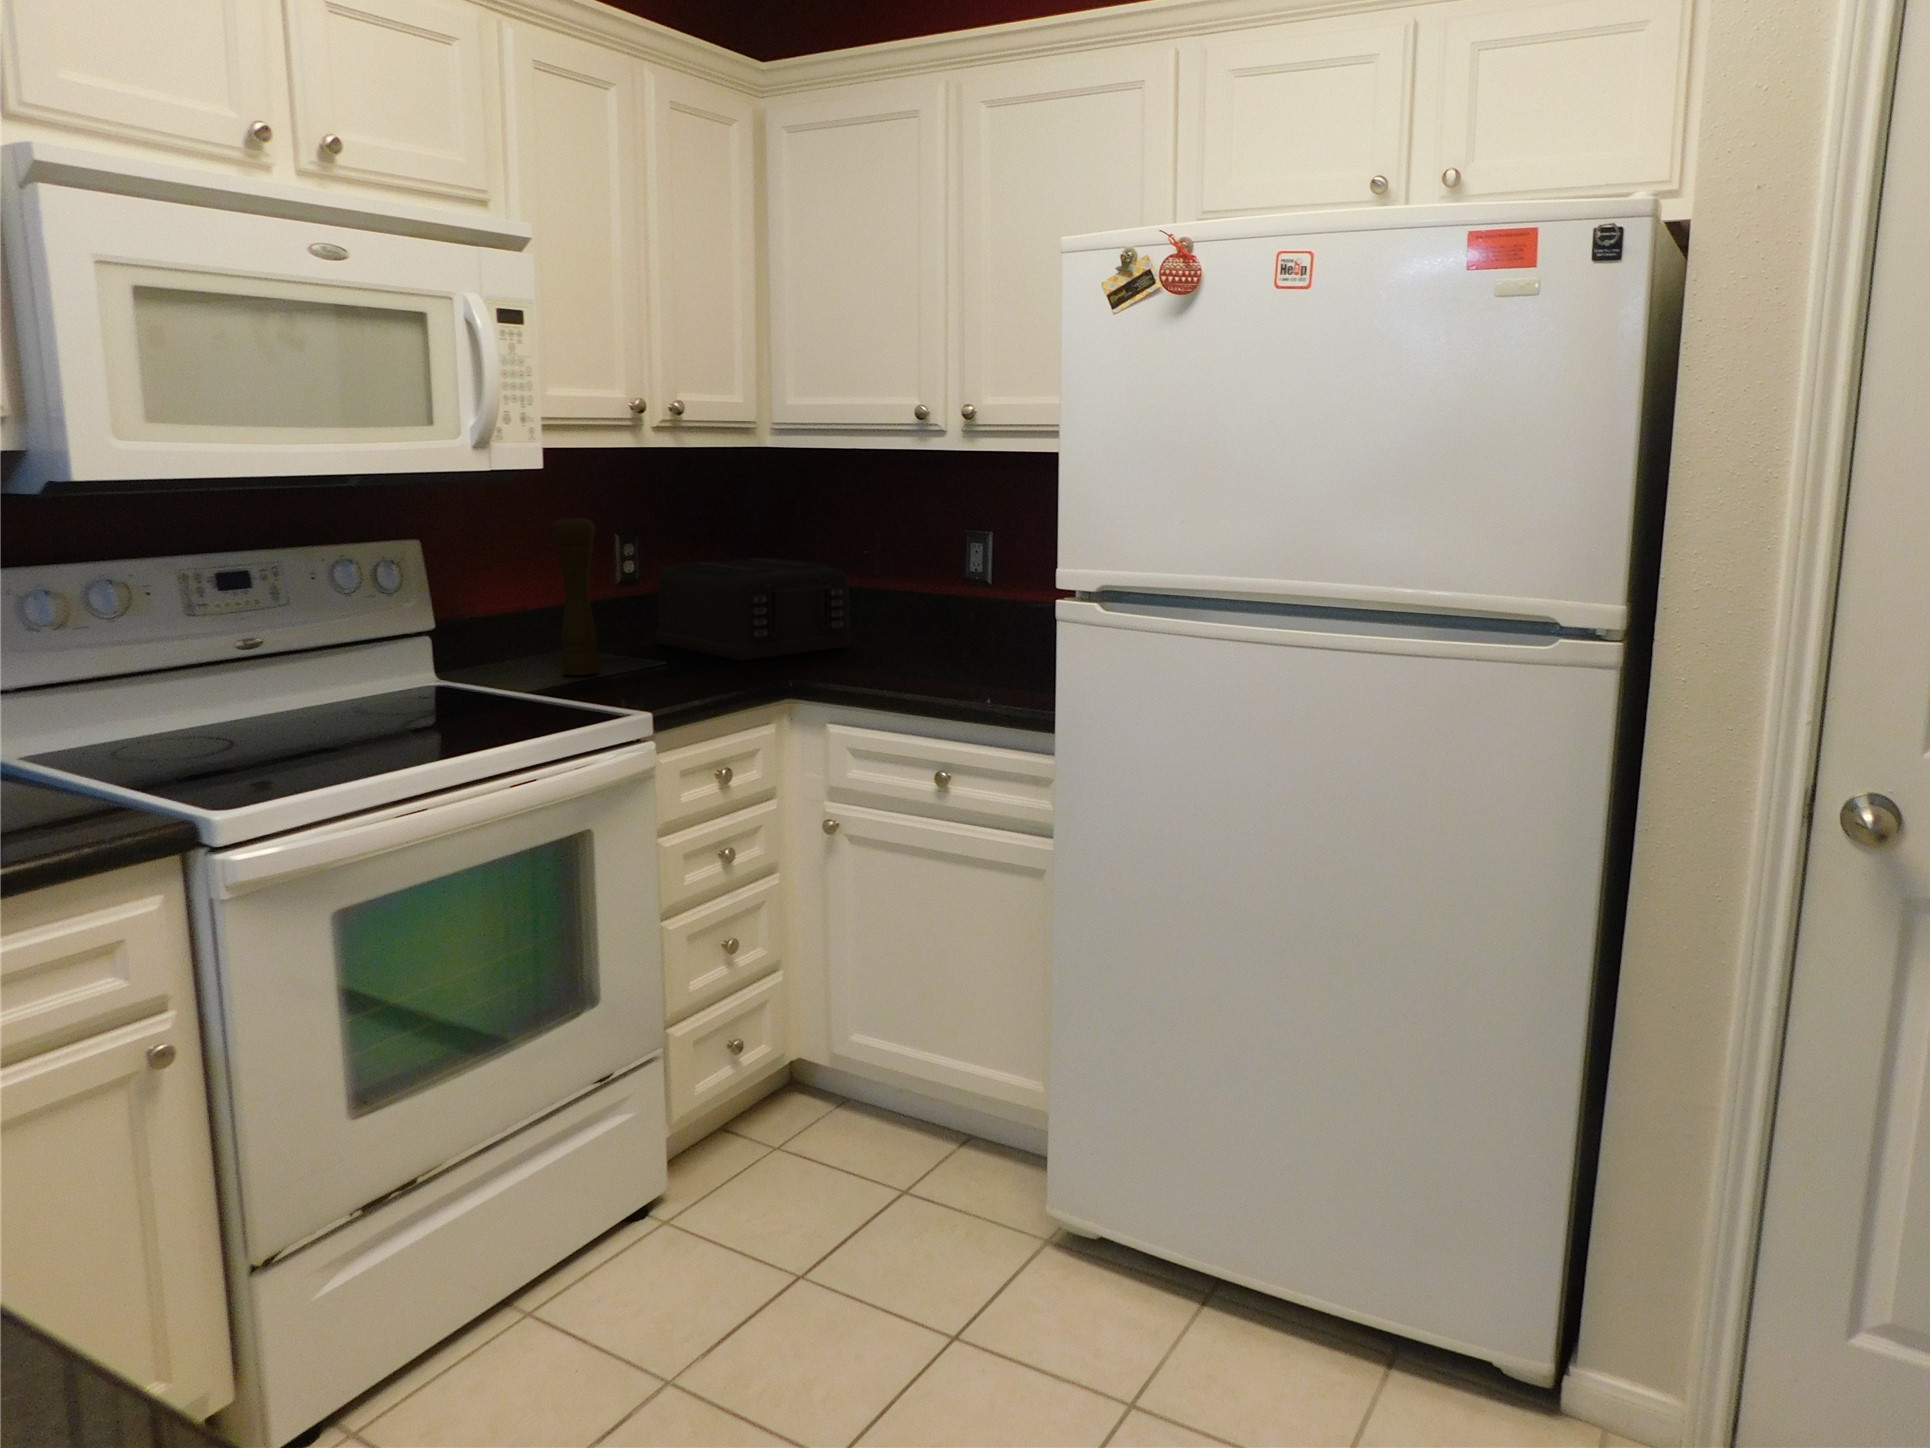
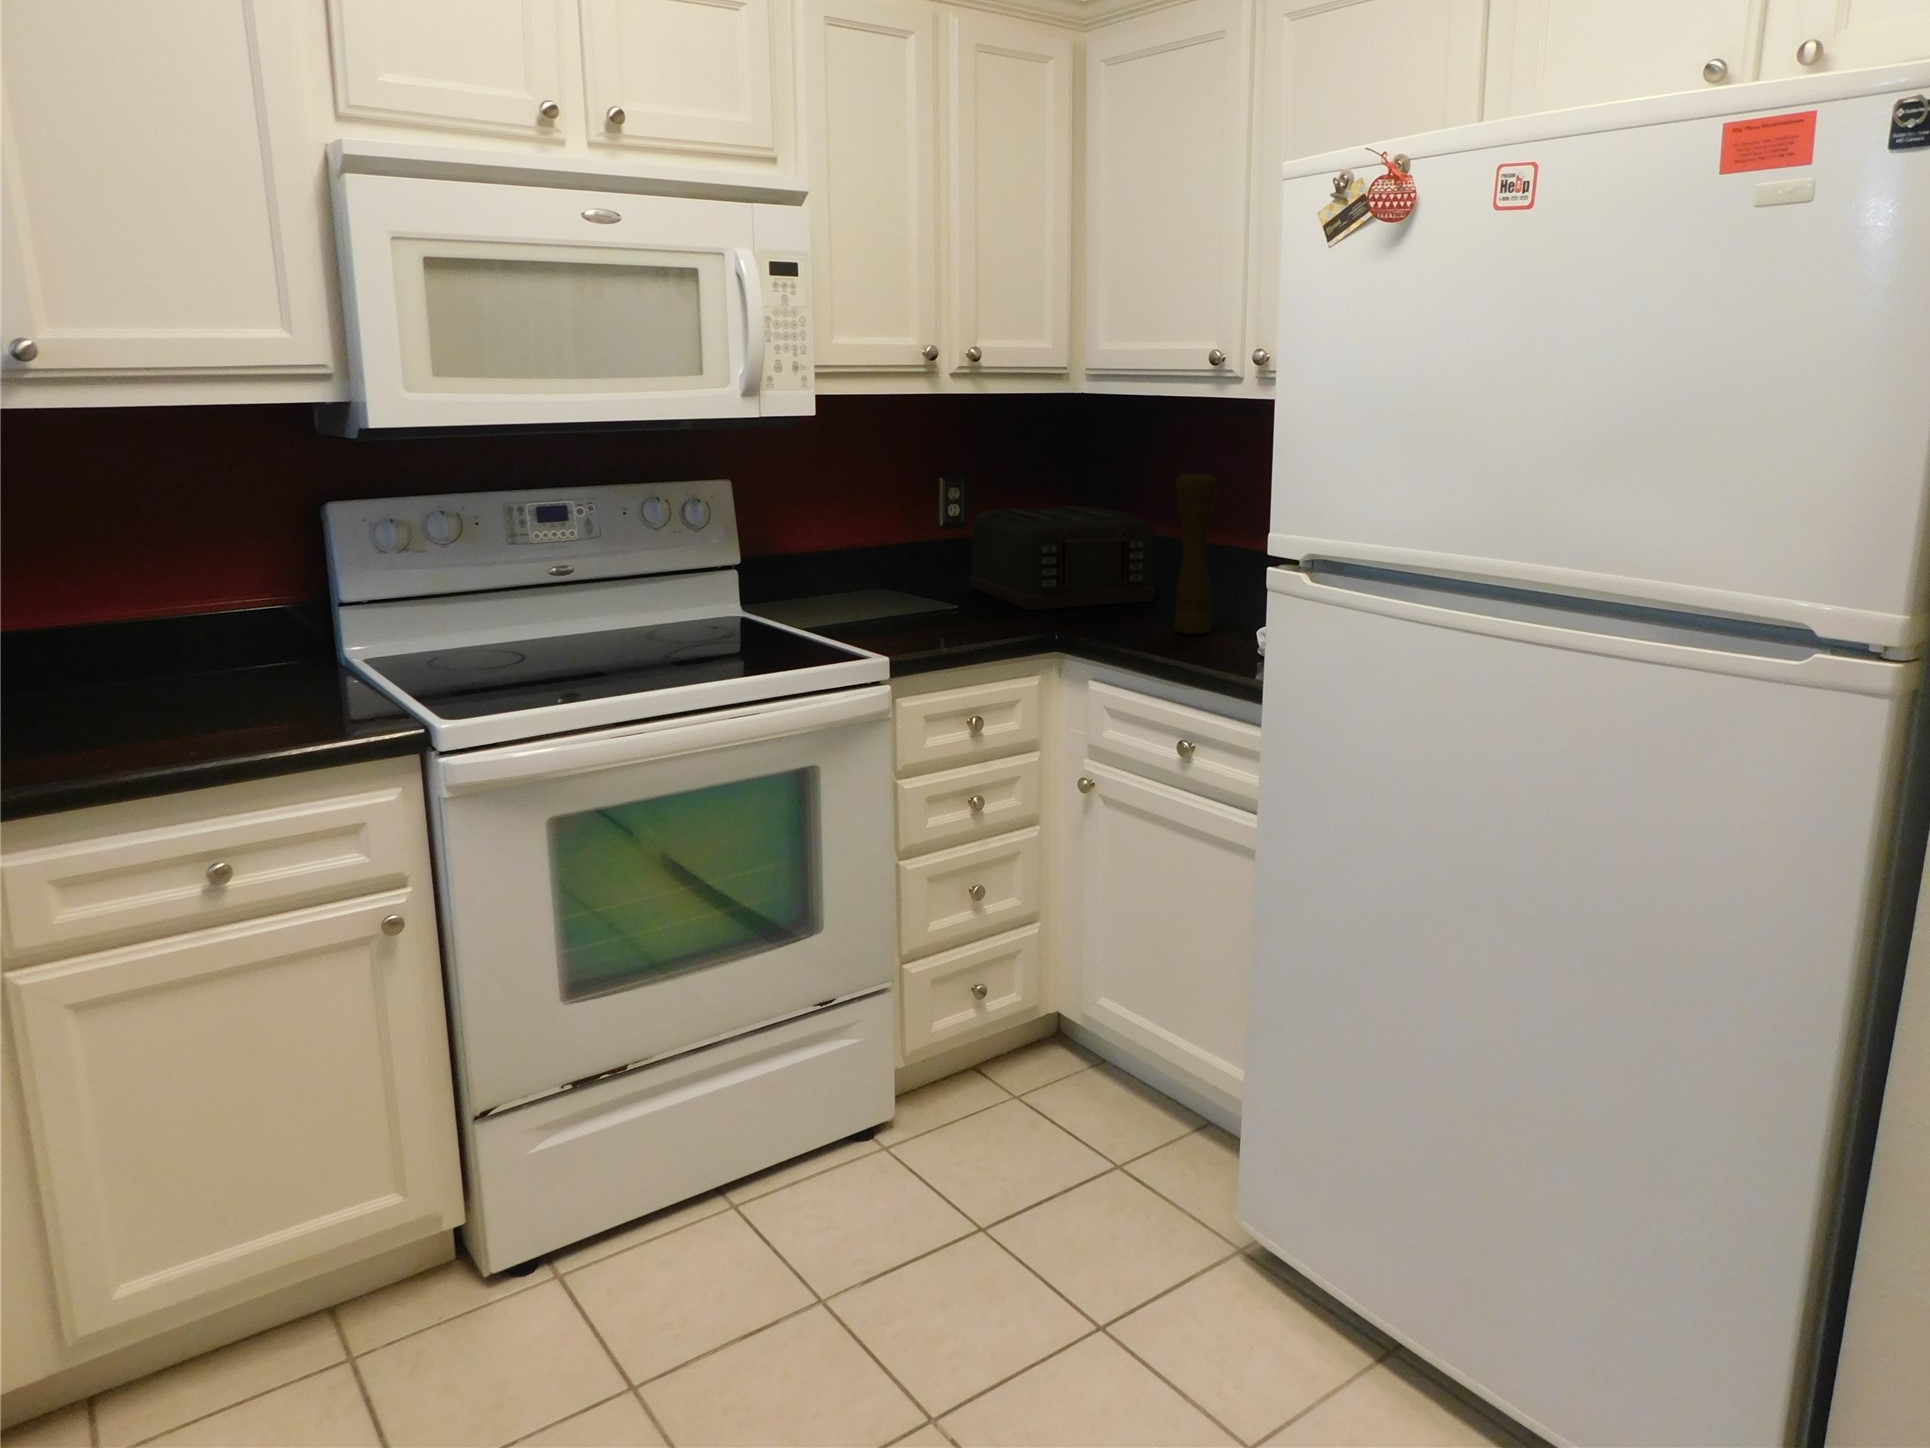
pepper mill: present [552,516,600,676] -> present [1174,471,1217,634]

